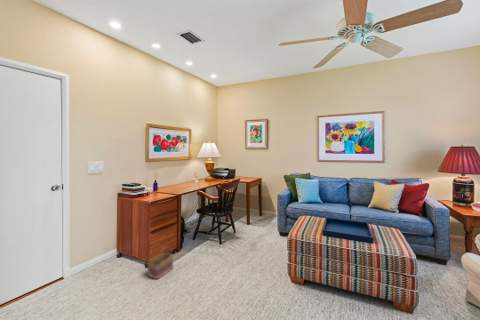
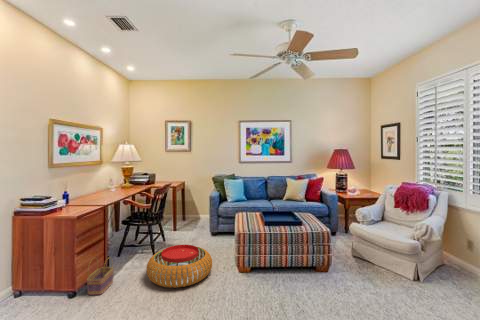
pouf: none [197,244,263,293] -> present [146,245,212,288]

